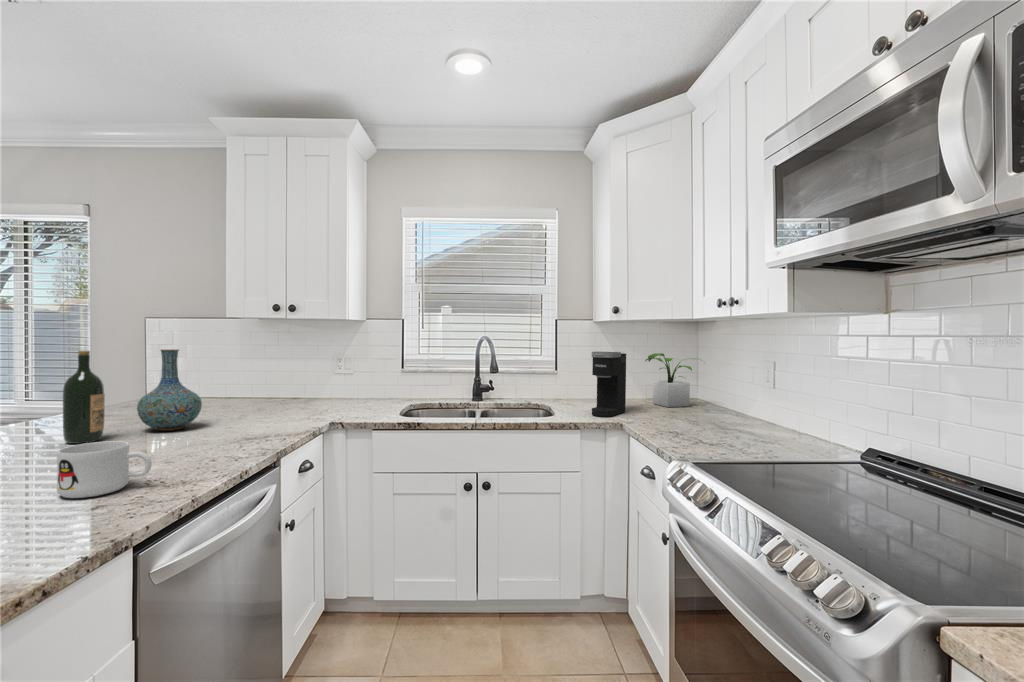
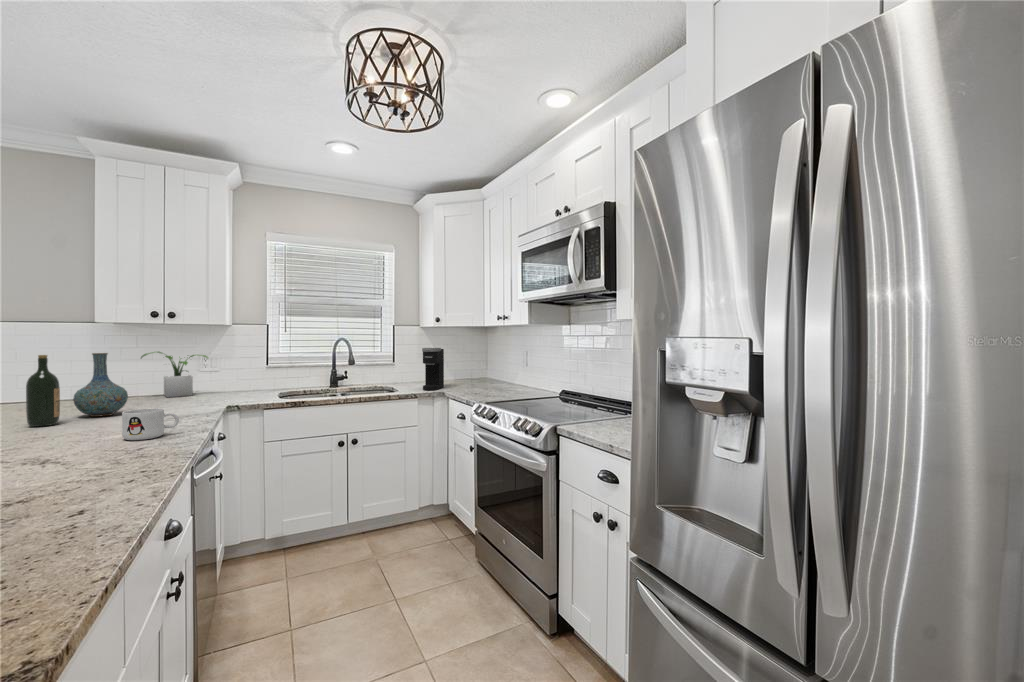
potted plant: present [645,353,696,407] -> present [141,352,208,397]

